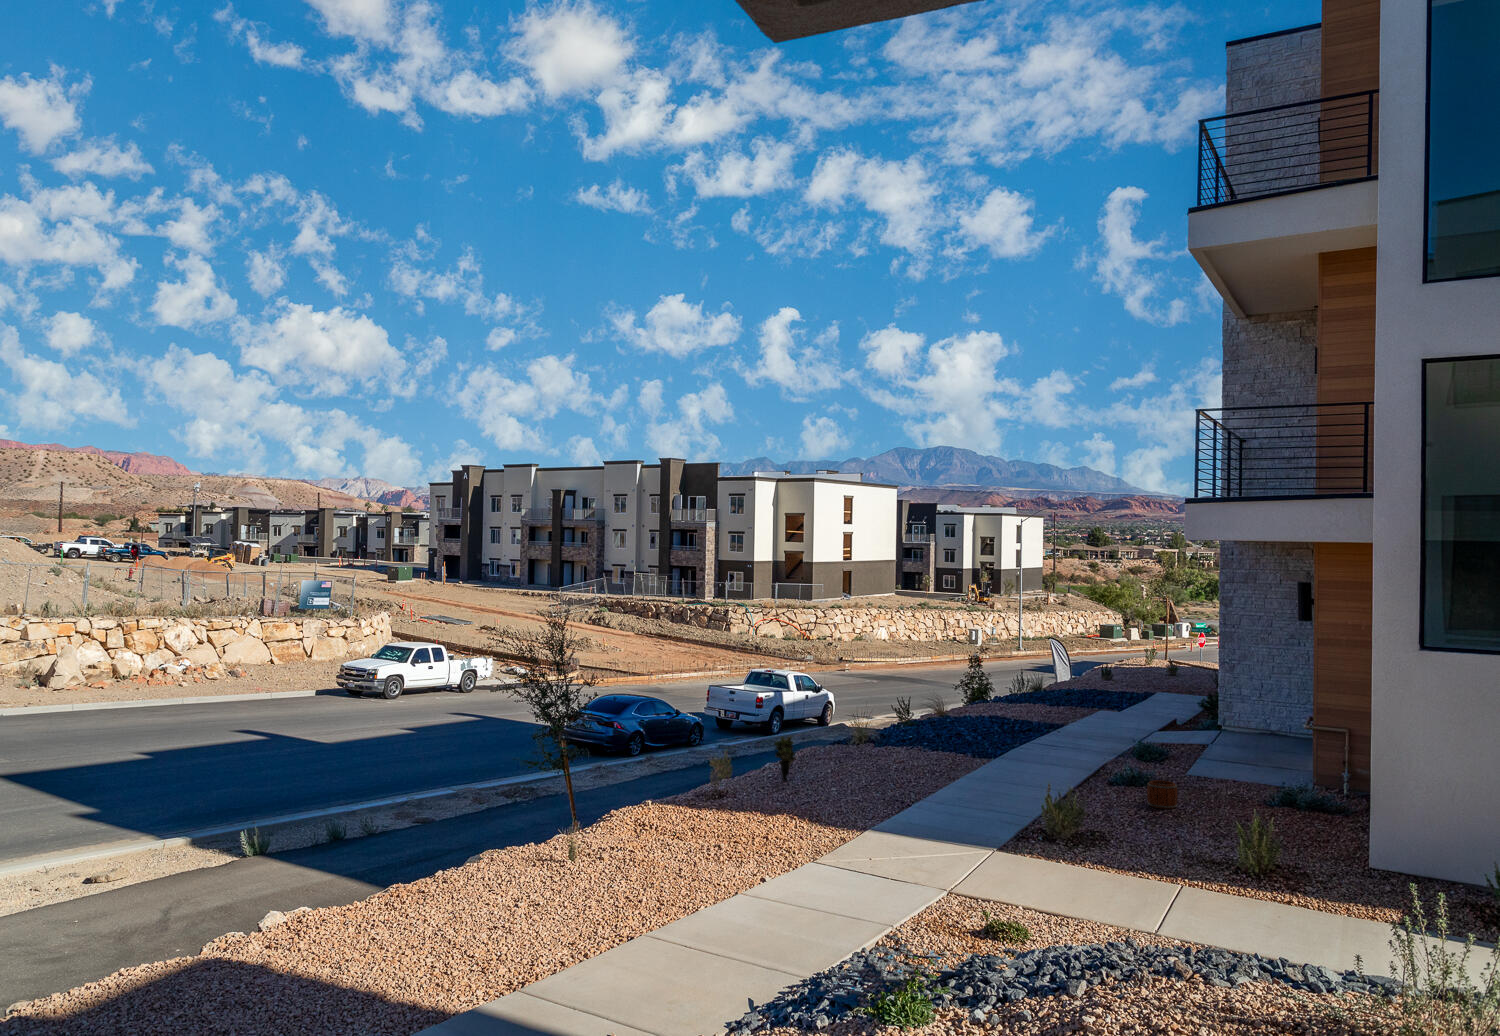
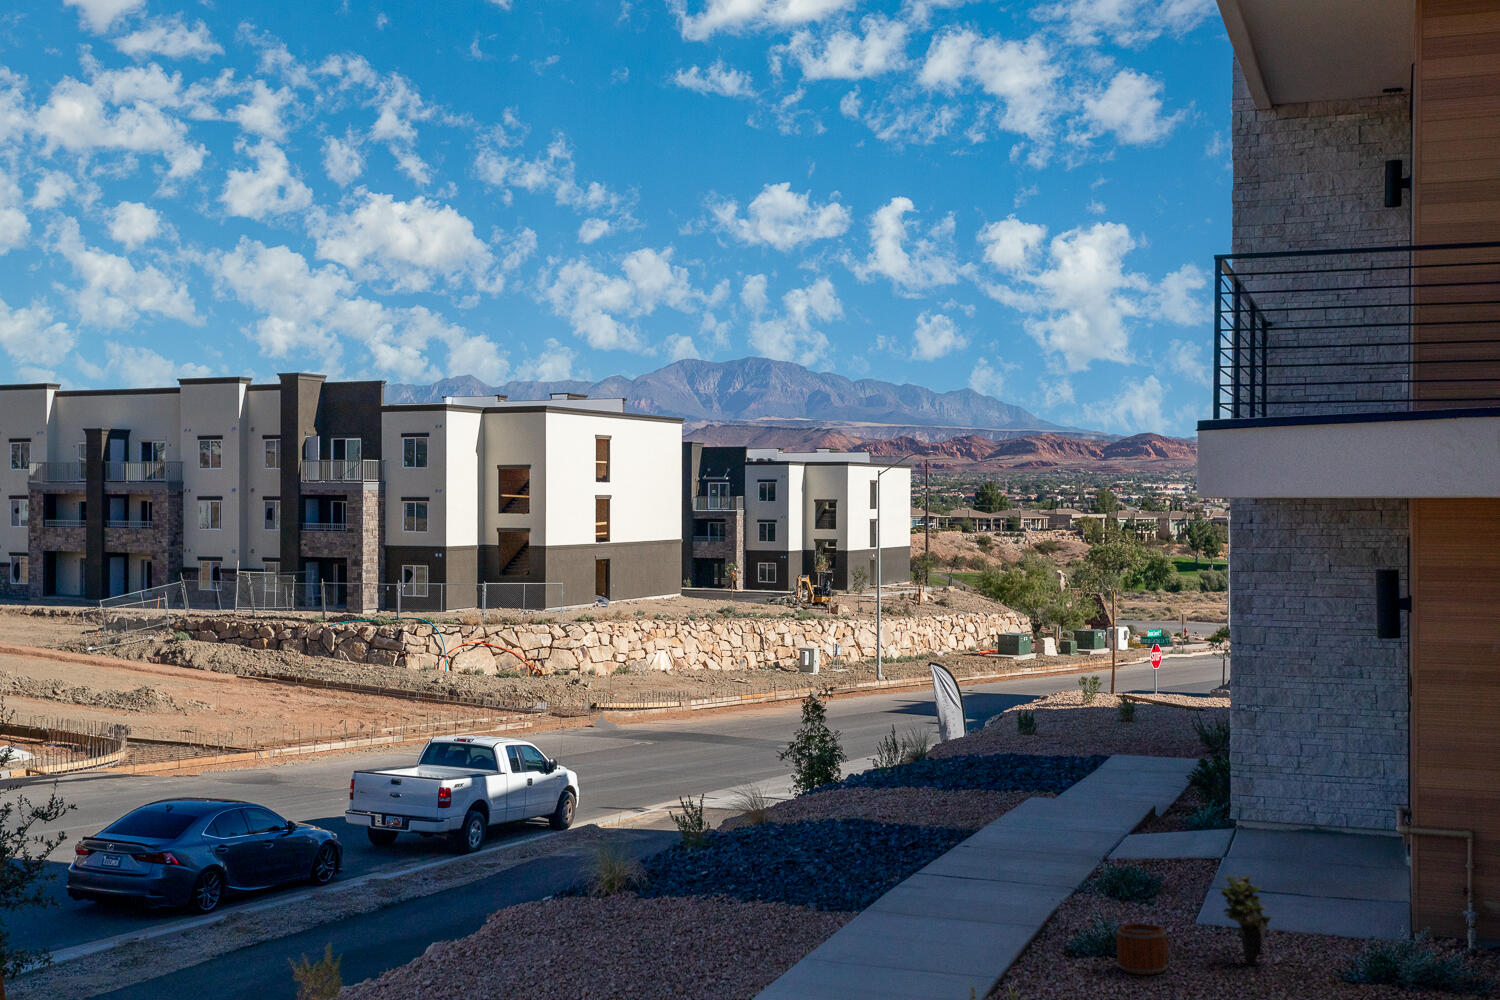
potted plant: present [774,736,796,780] -> present [1220,875,1271,965]

